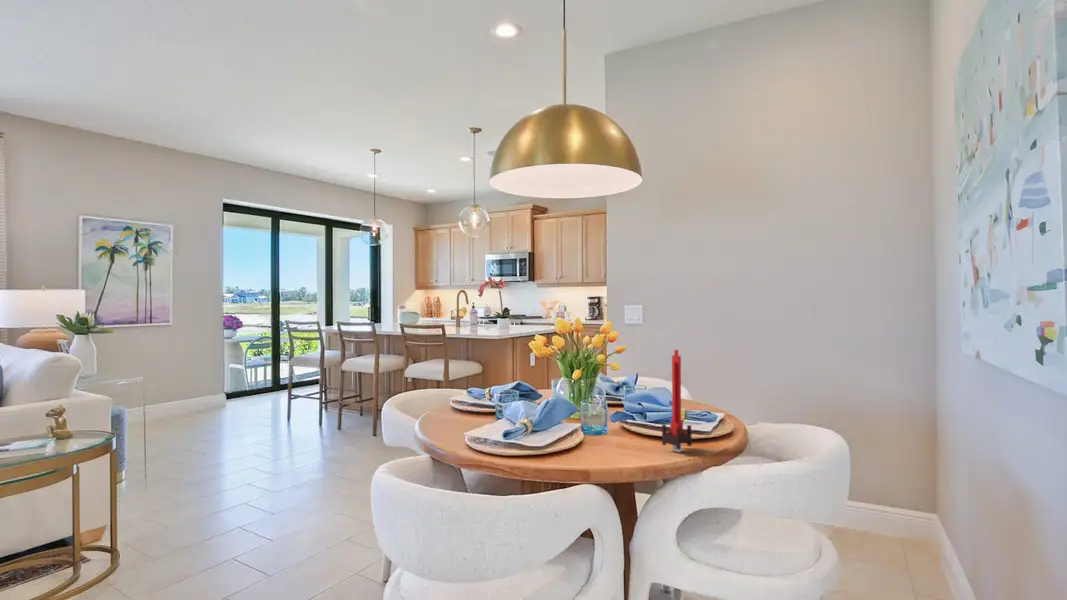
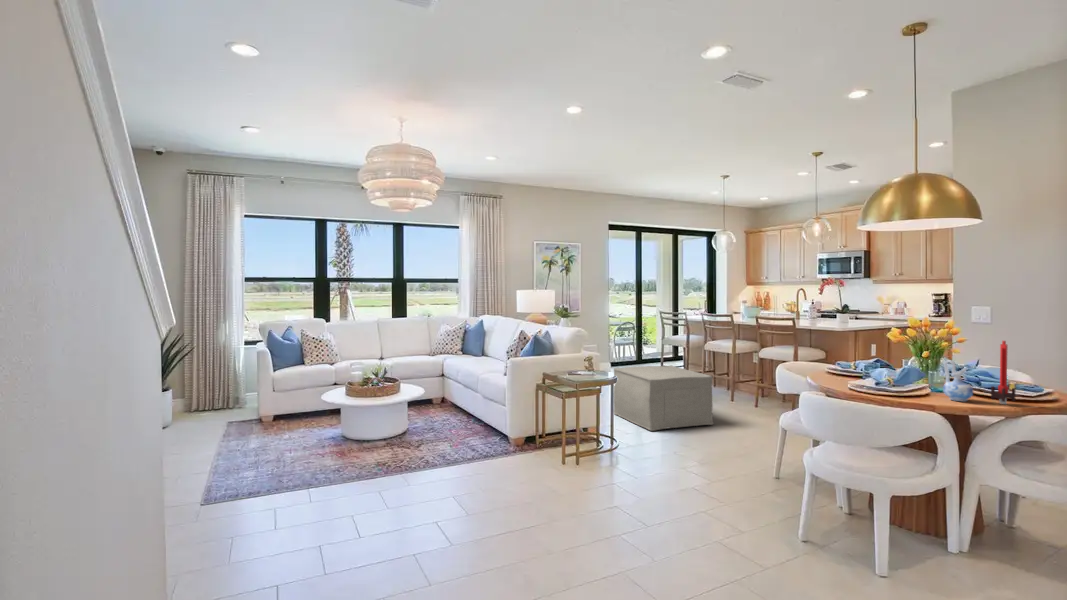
ceramic pitcher: none [601,386,640,455] -> present [943,360,973,401]
ottoman: none [167,401,331,522] -> present [614,365,713,431]

